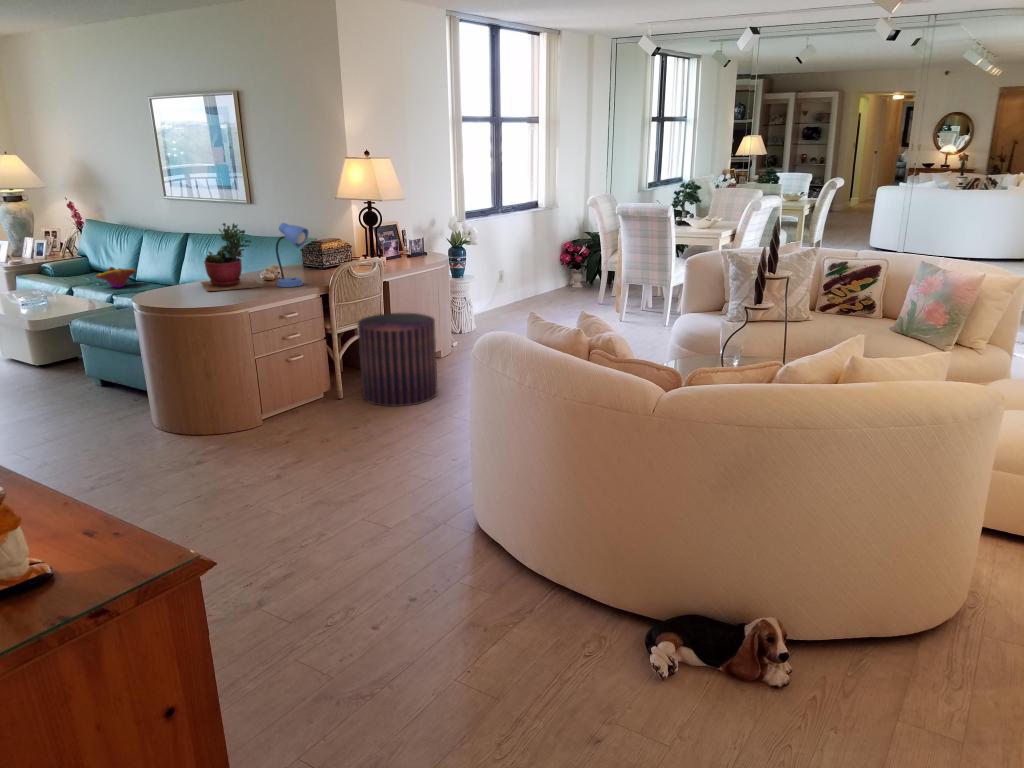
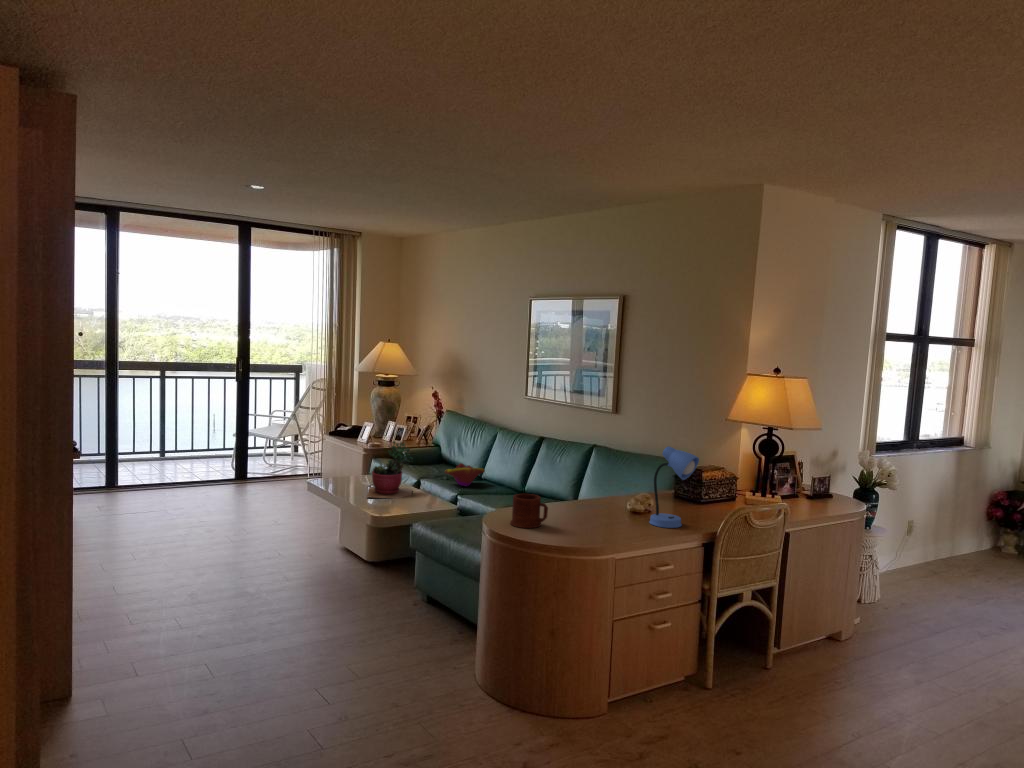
succulent plant: present [201,223,260,291] -> present [367,441,413,498]
mug: none [155,274,189,301] -> present [510,494,548,528]
pouf: present [358,313,437,406] -> none [741,577,861,724]

